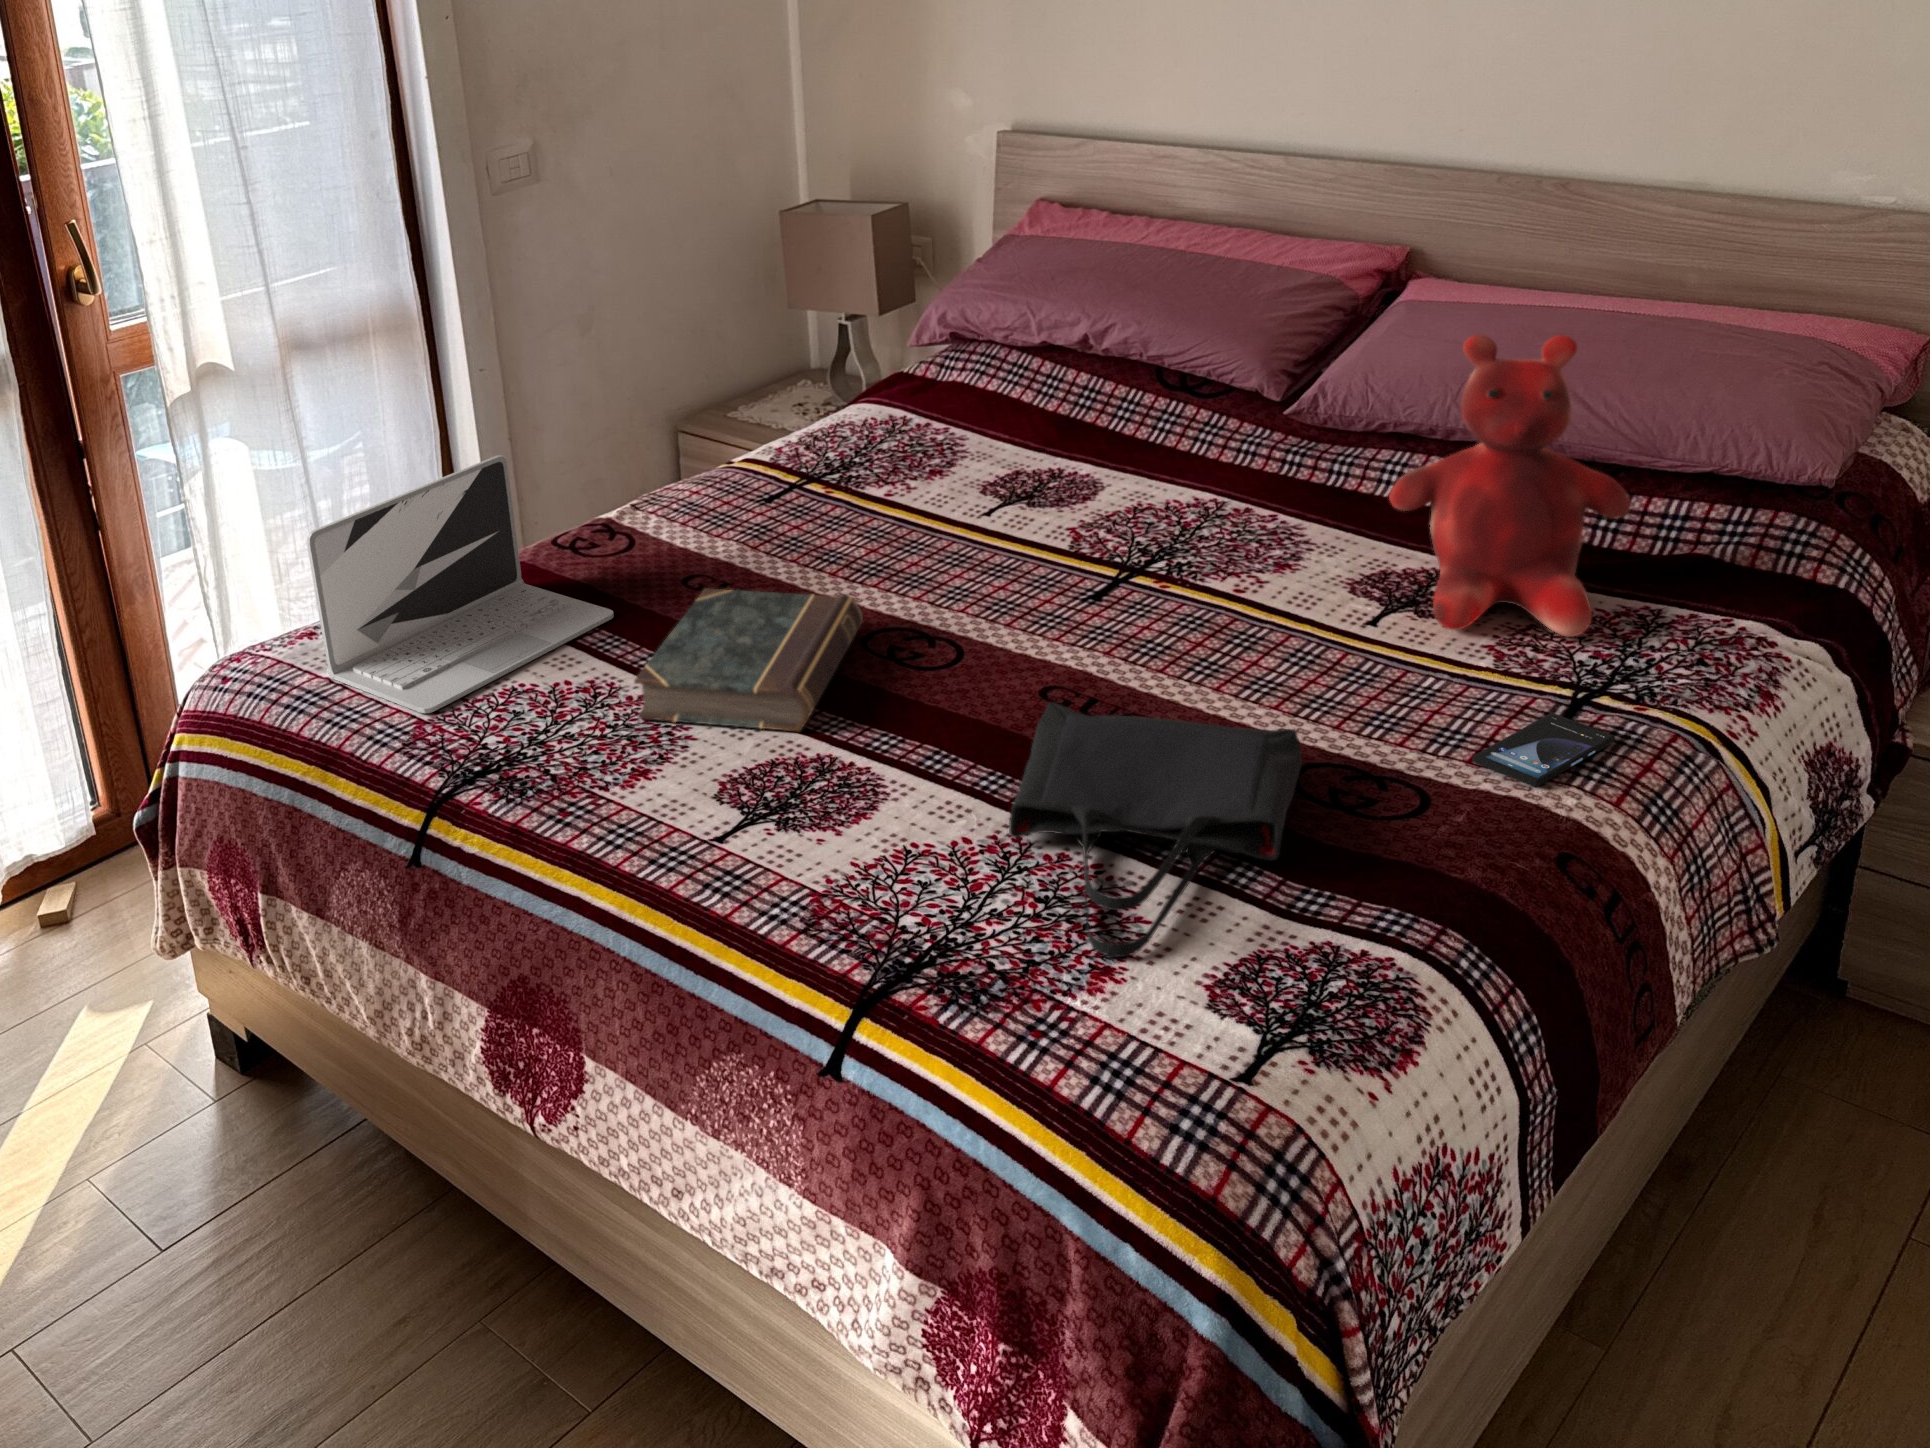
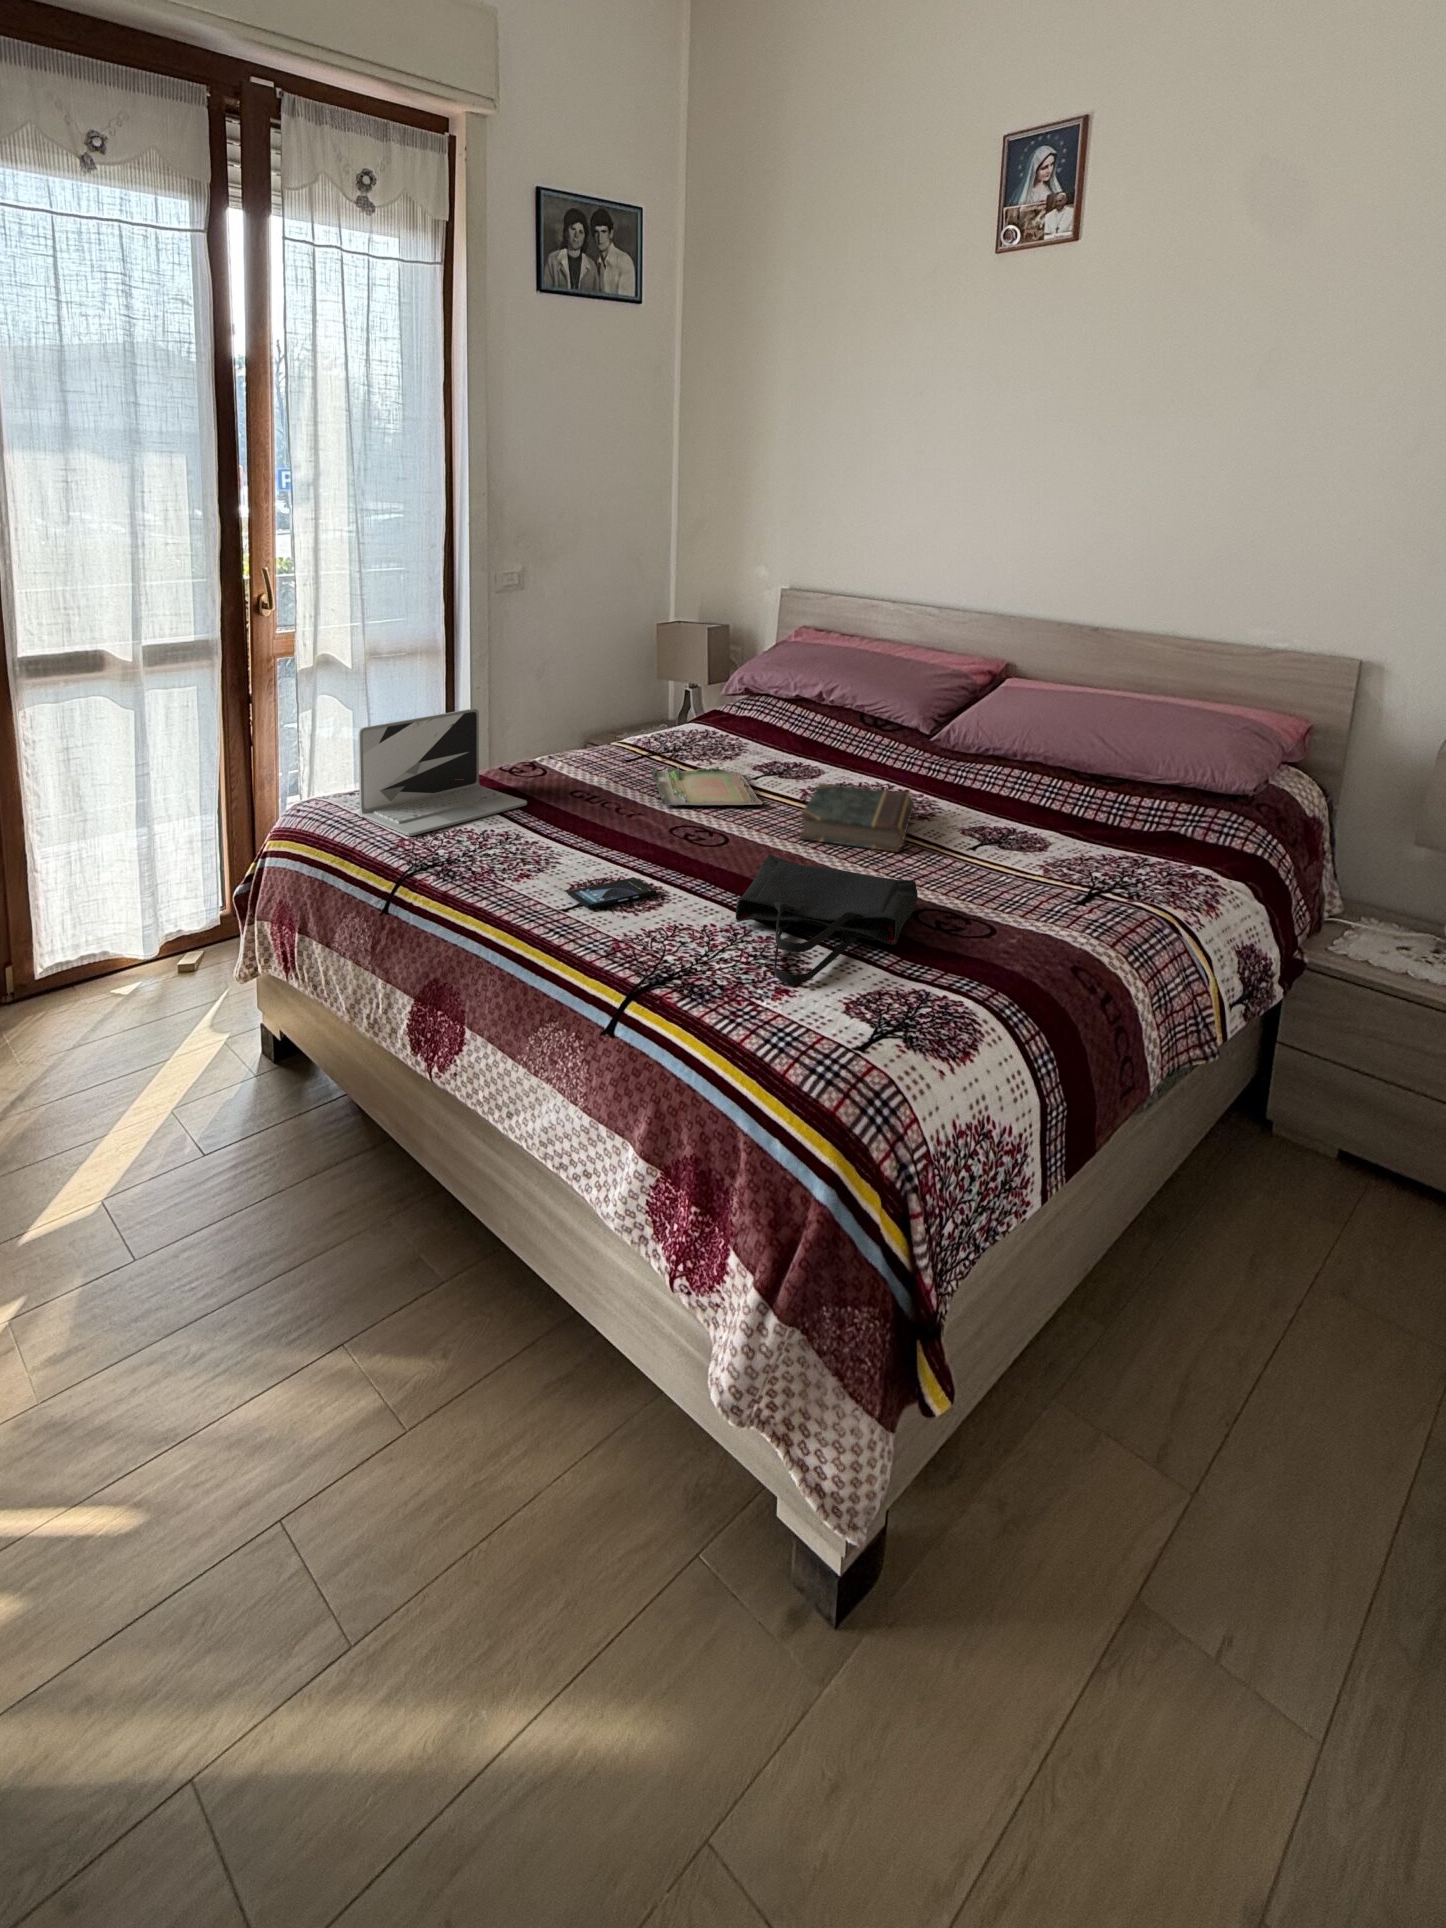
teddy bear: present [1389,334,1631,637] -> none [983,682,1128,862]
tray: none [817,485,1017,594] -> present [653,763,762,806]
book: present [634,589,863,731] -> present [799,783,914,852]
smartphone: present [1473,713,1615,787] -> present [568,877,656,909]

